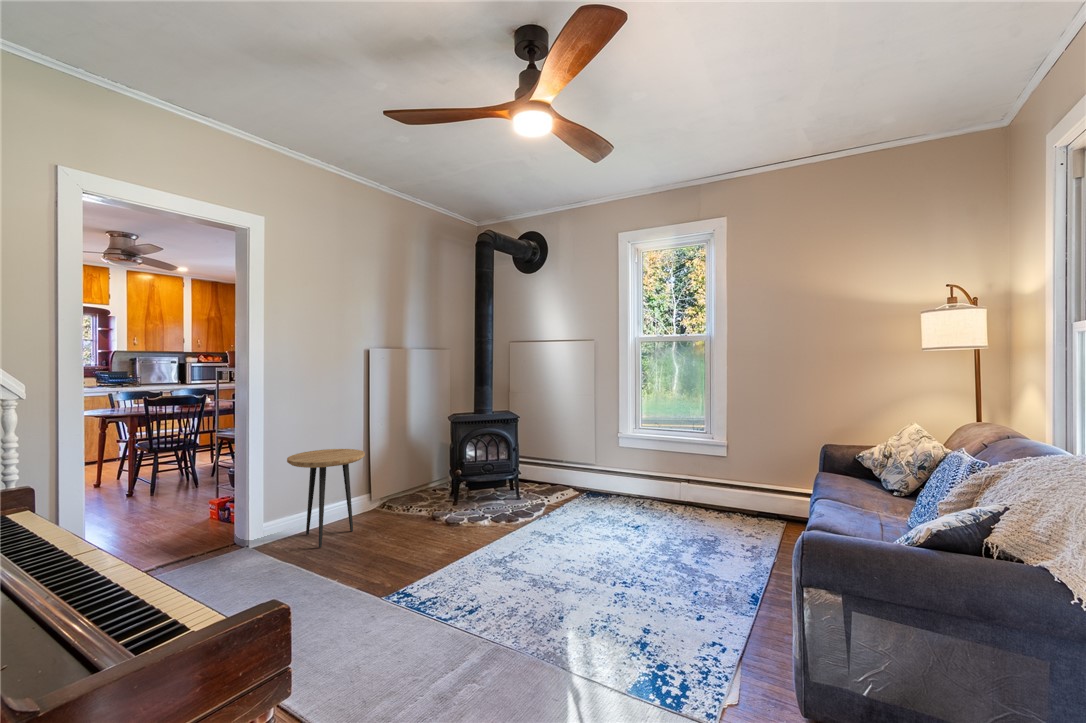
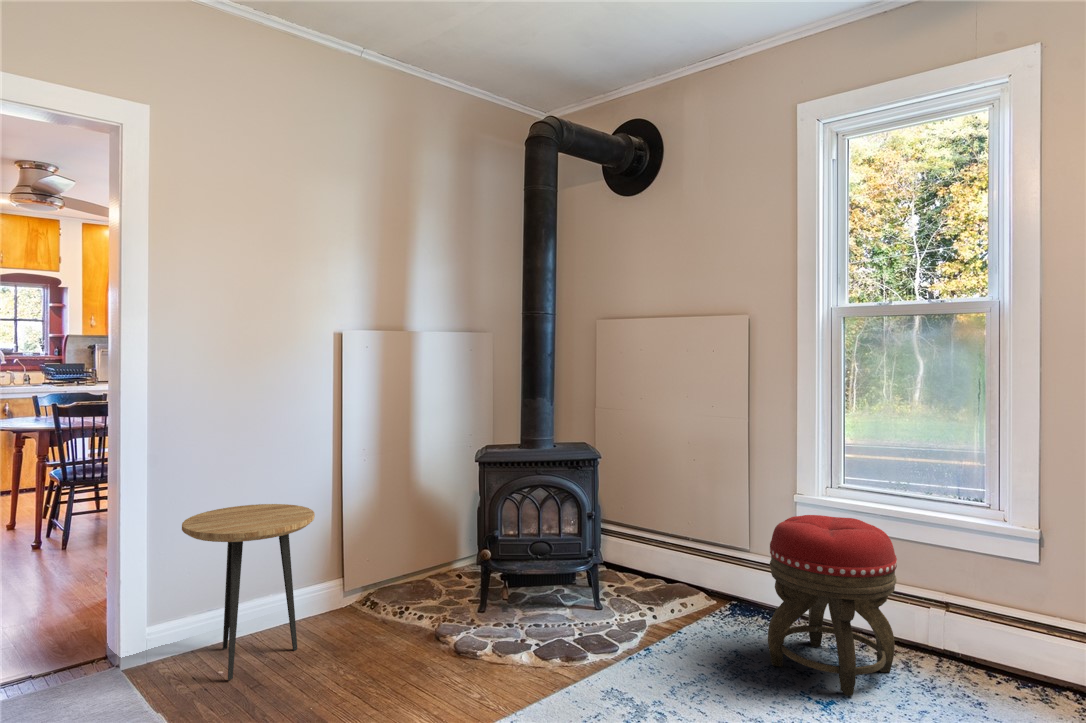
footstool: none [608,440,667,523] -> present [768,515,897,696]

